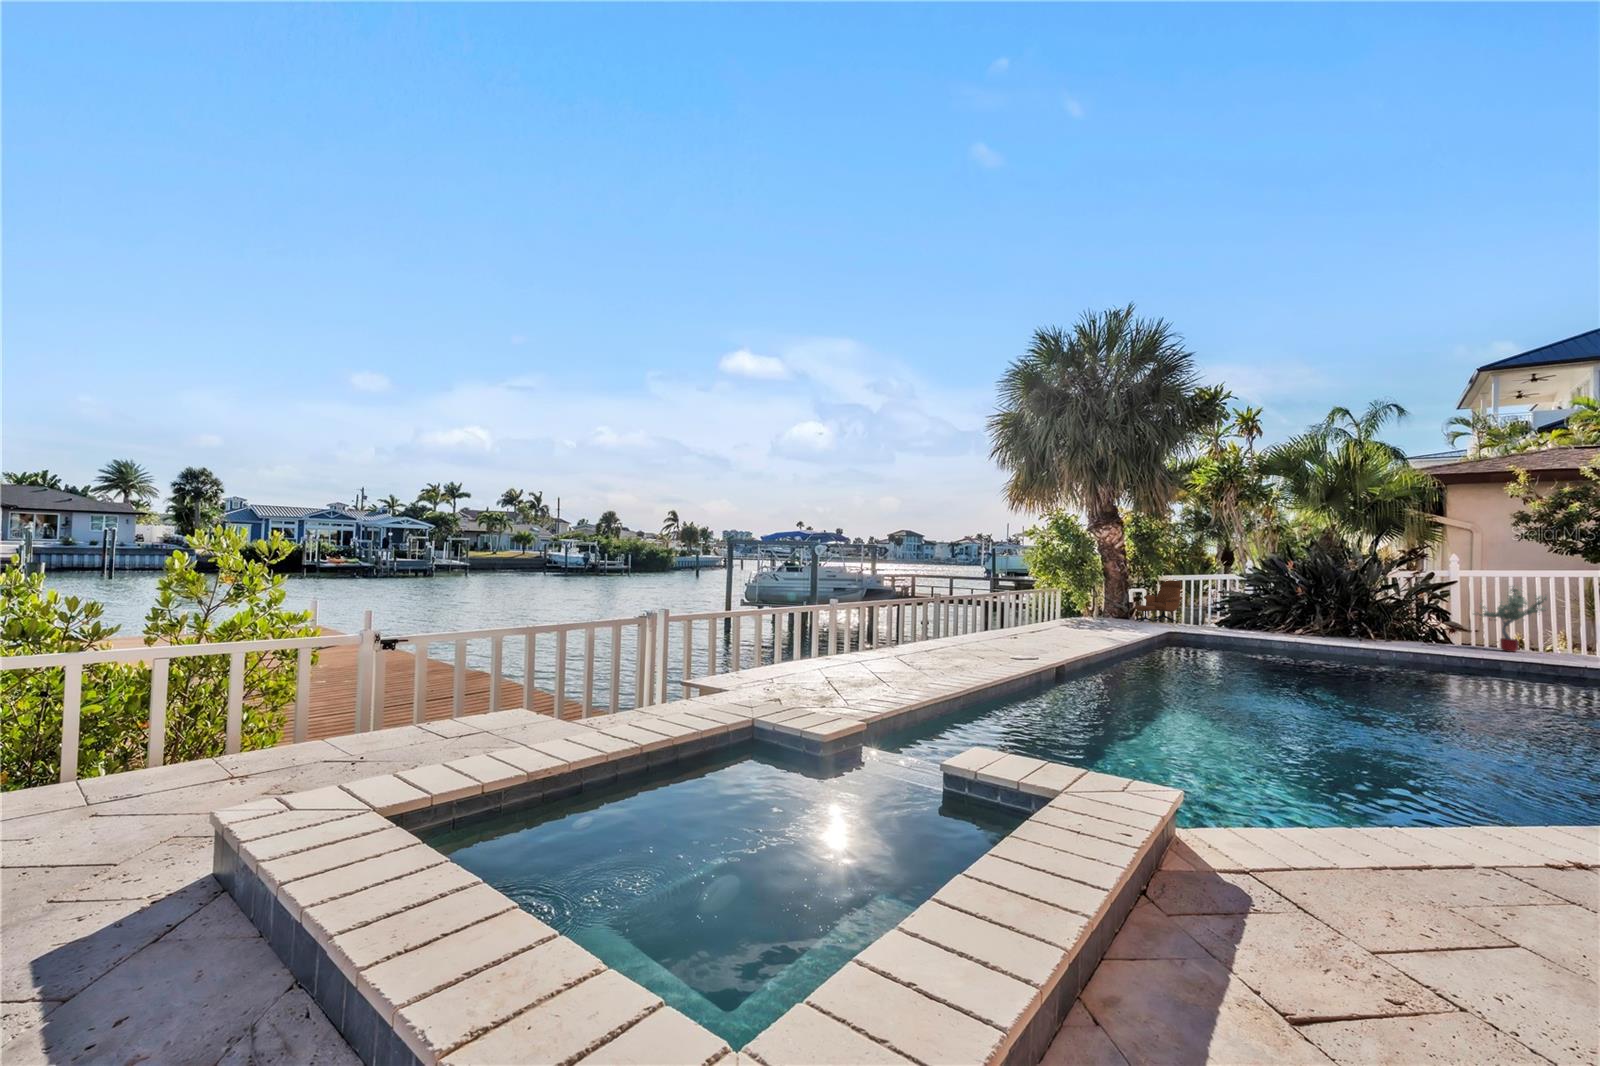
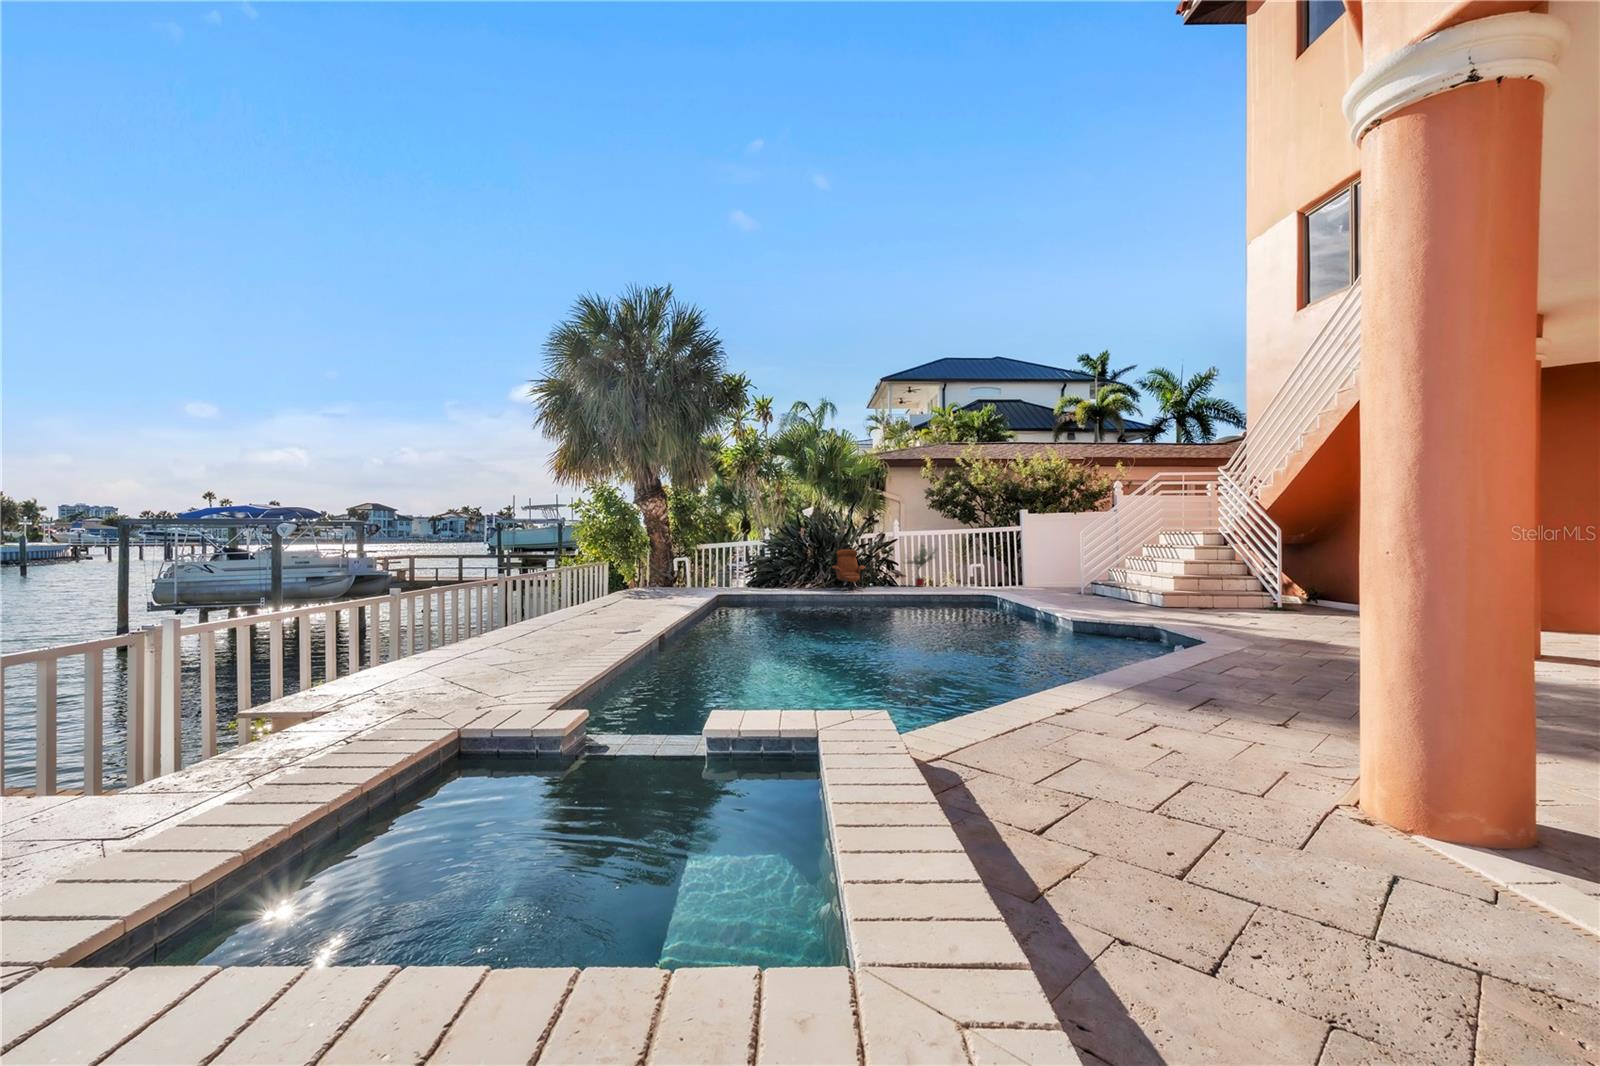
lounge chair: present [1136,581,1182,622] -> present [832,549,865,593]

